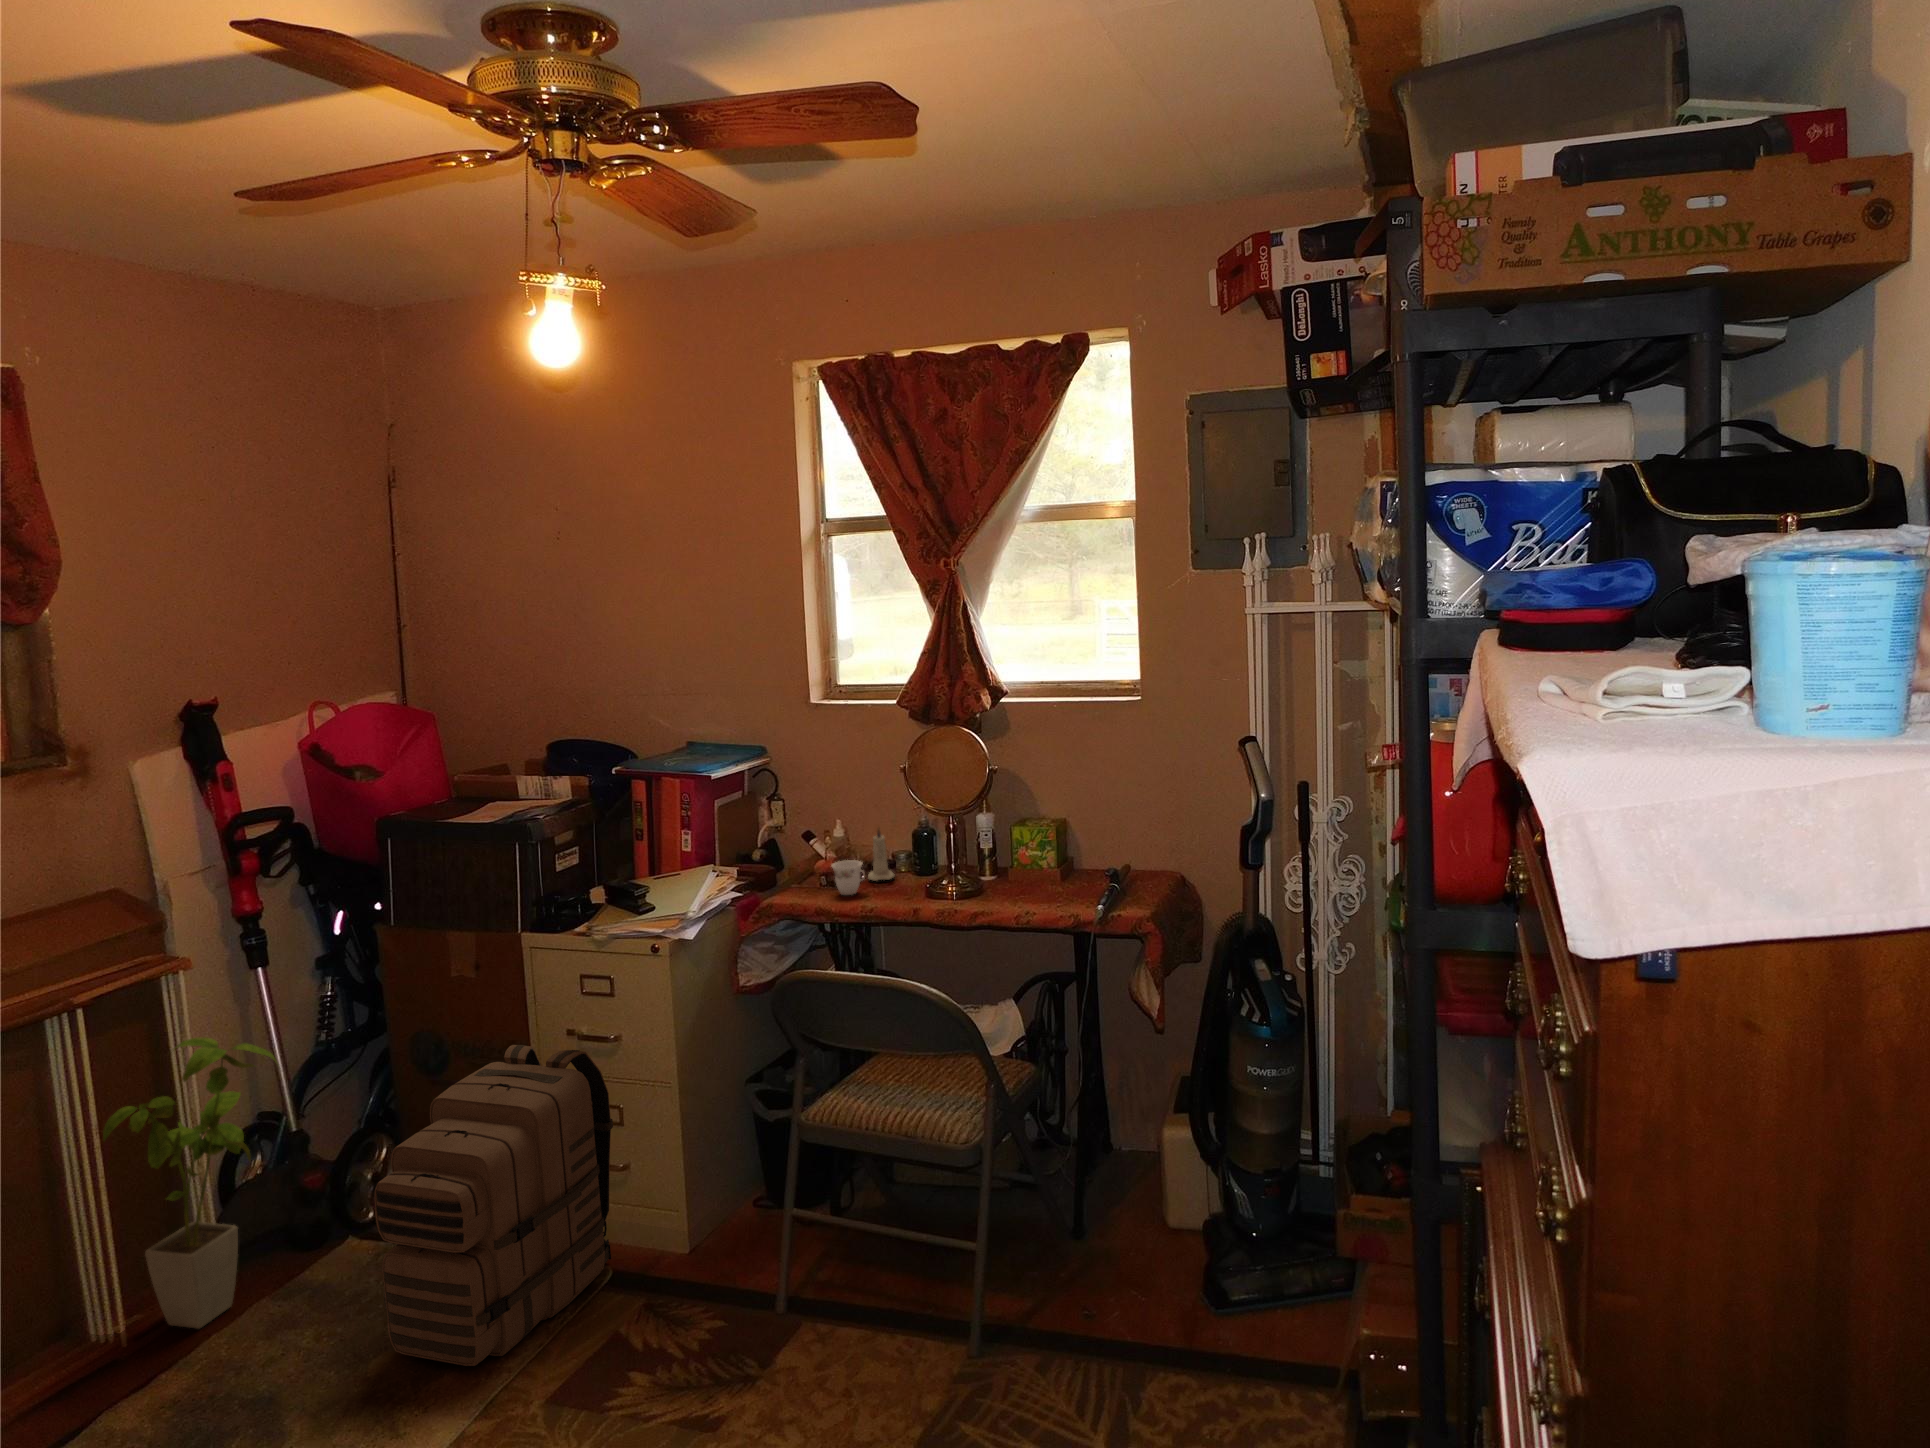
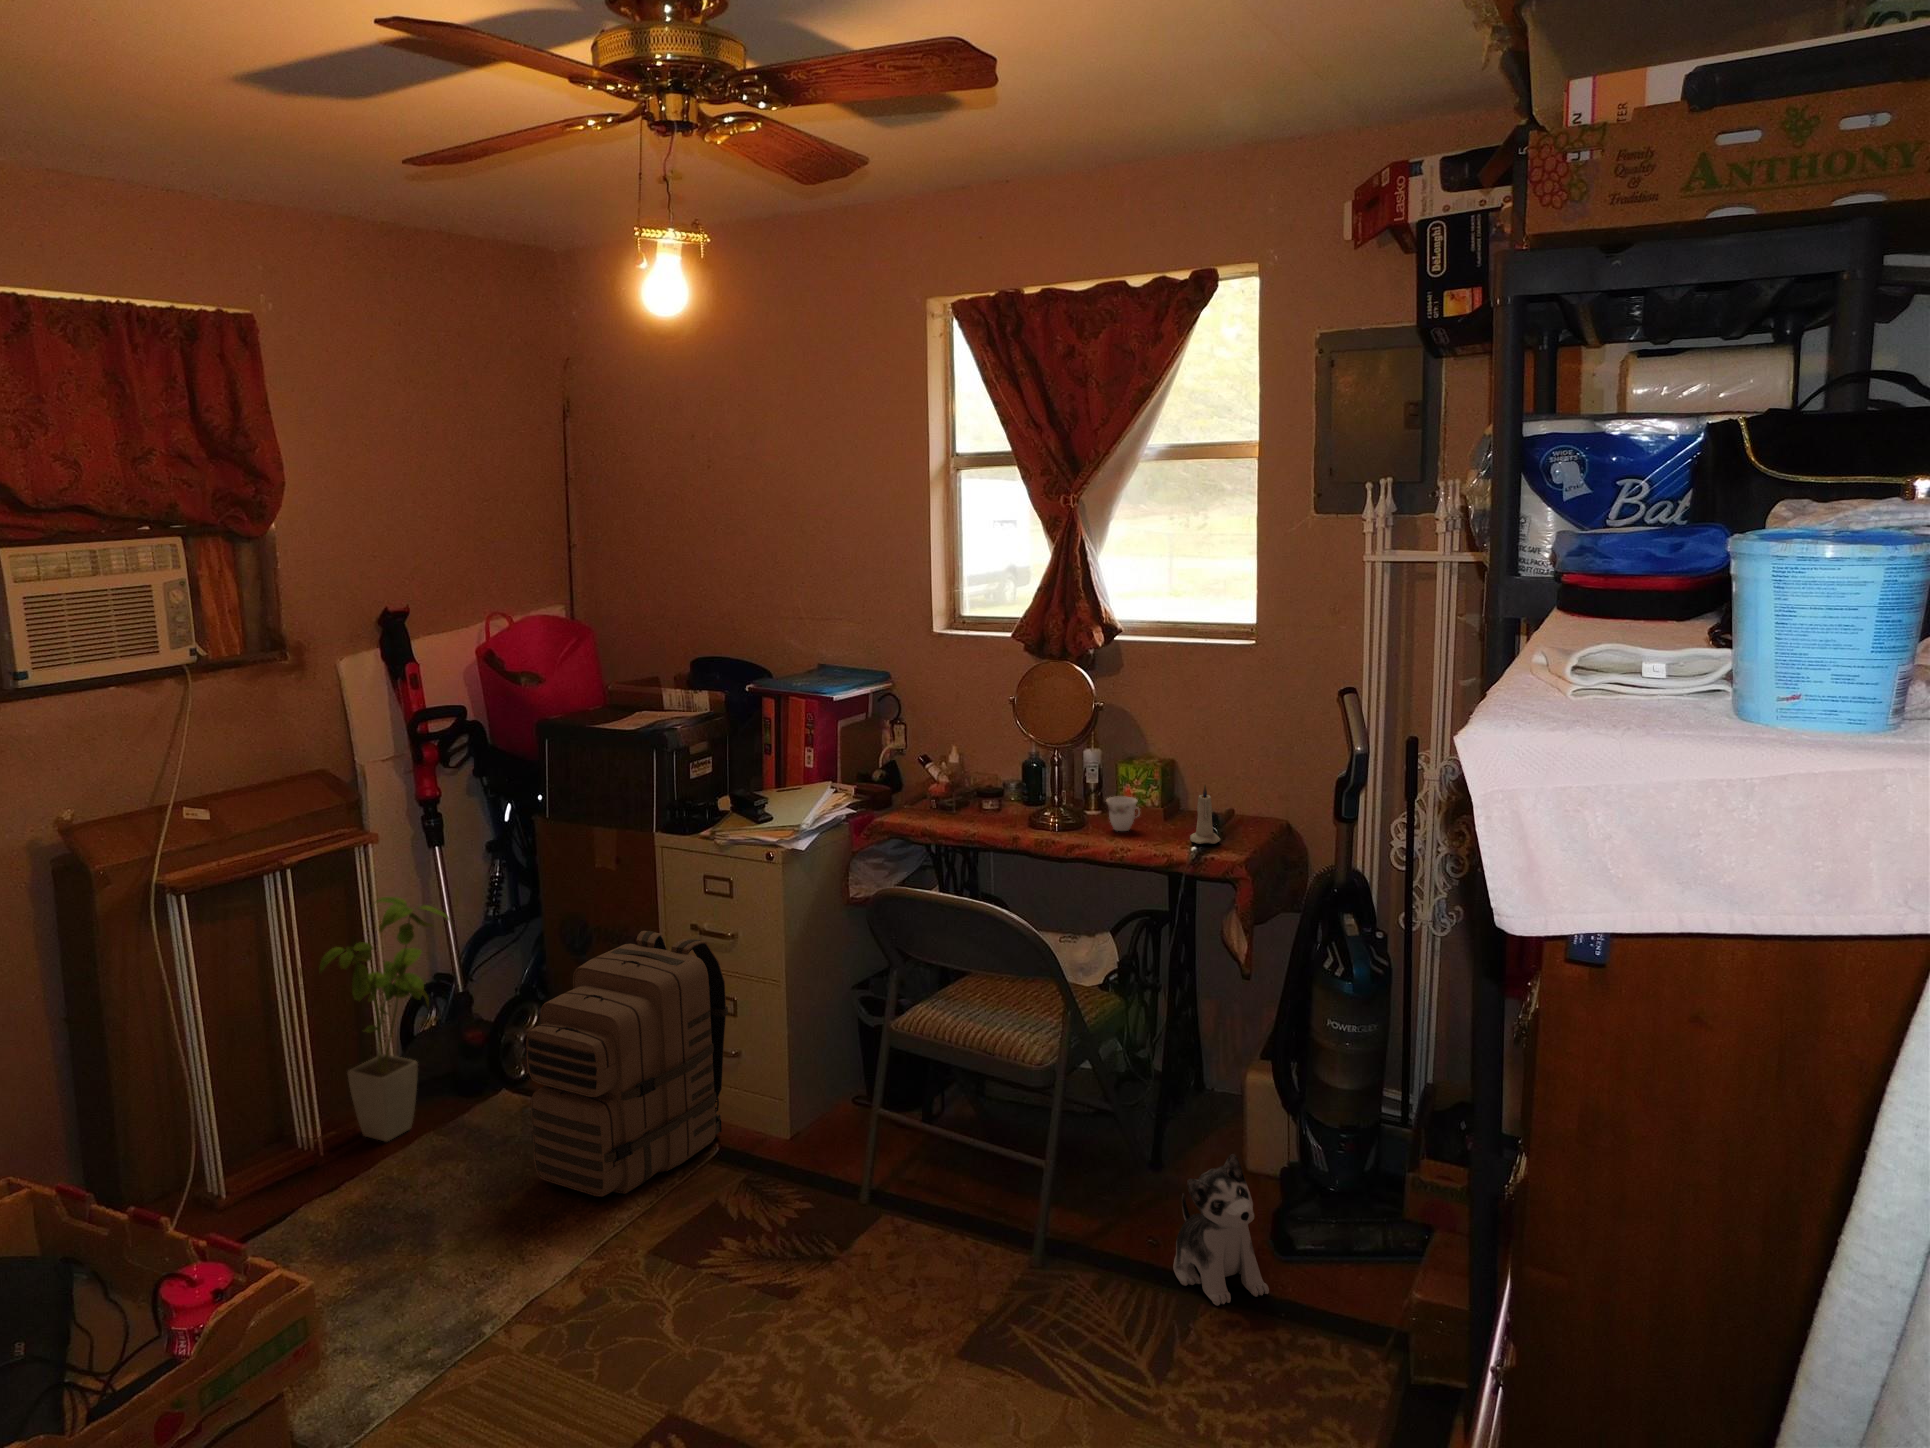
candle: present [868,828,894,881] -> present [1190,785,1221,844]
teacup: present [832,860,865,895] -> present [1106,796,1140,831]
plush toy: none [1119,1227,1220,1393] -> present [1173,1154,1269,1306]

